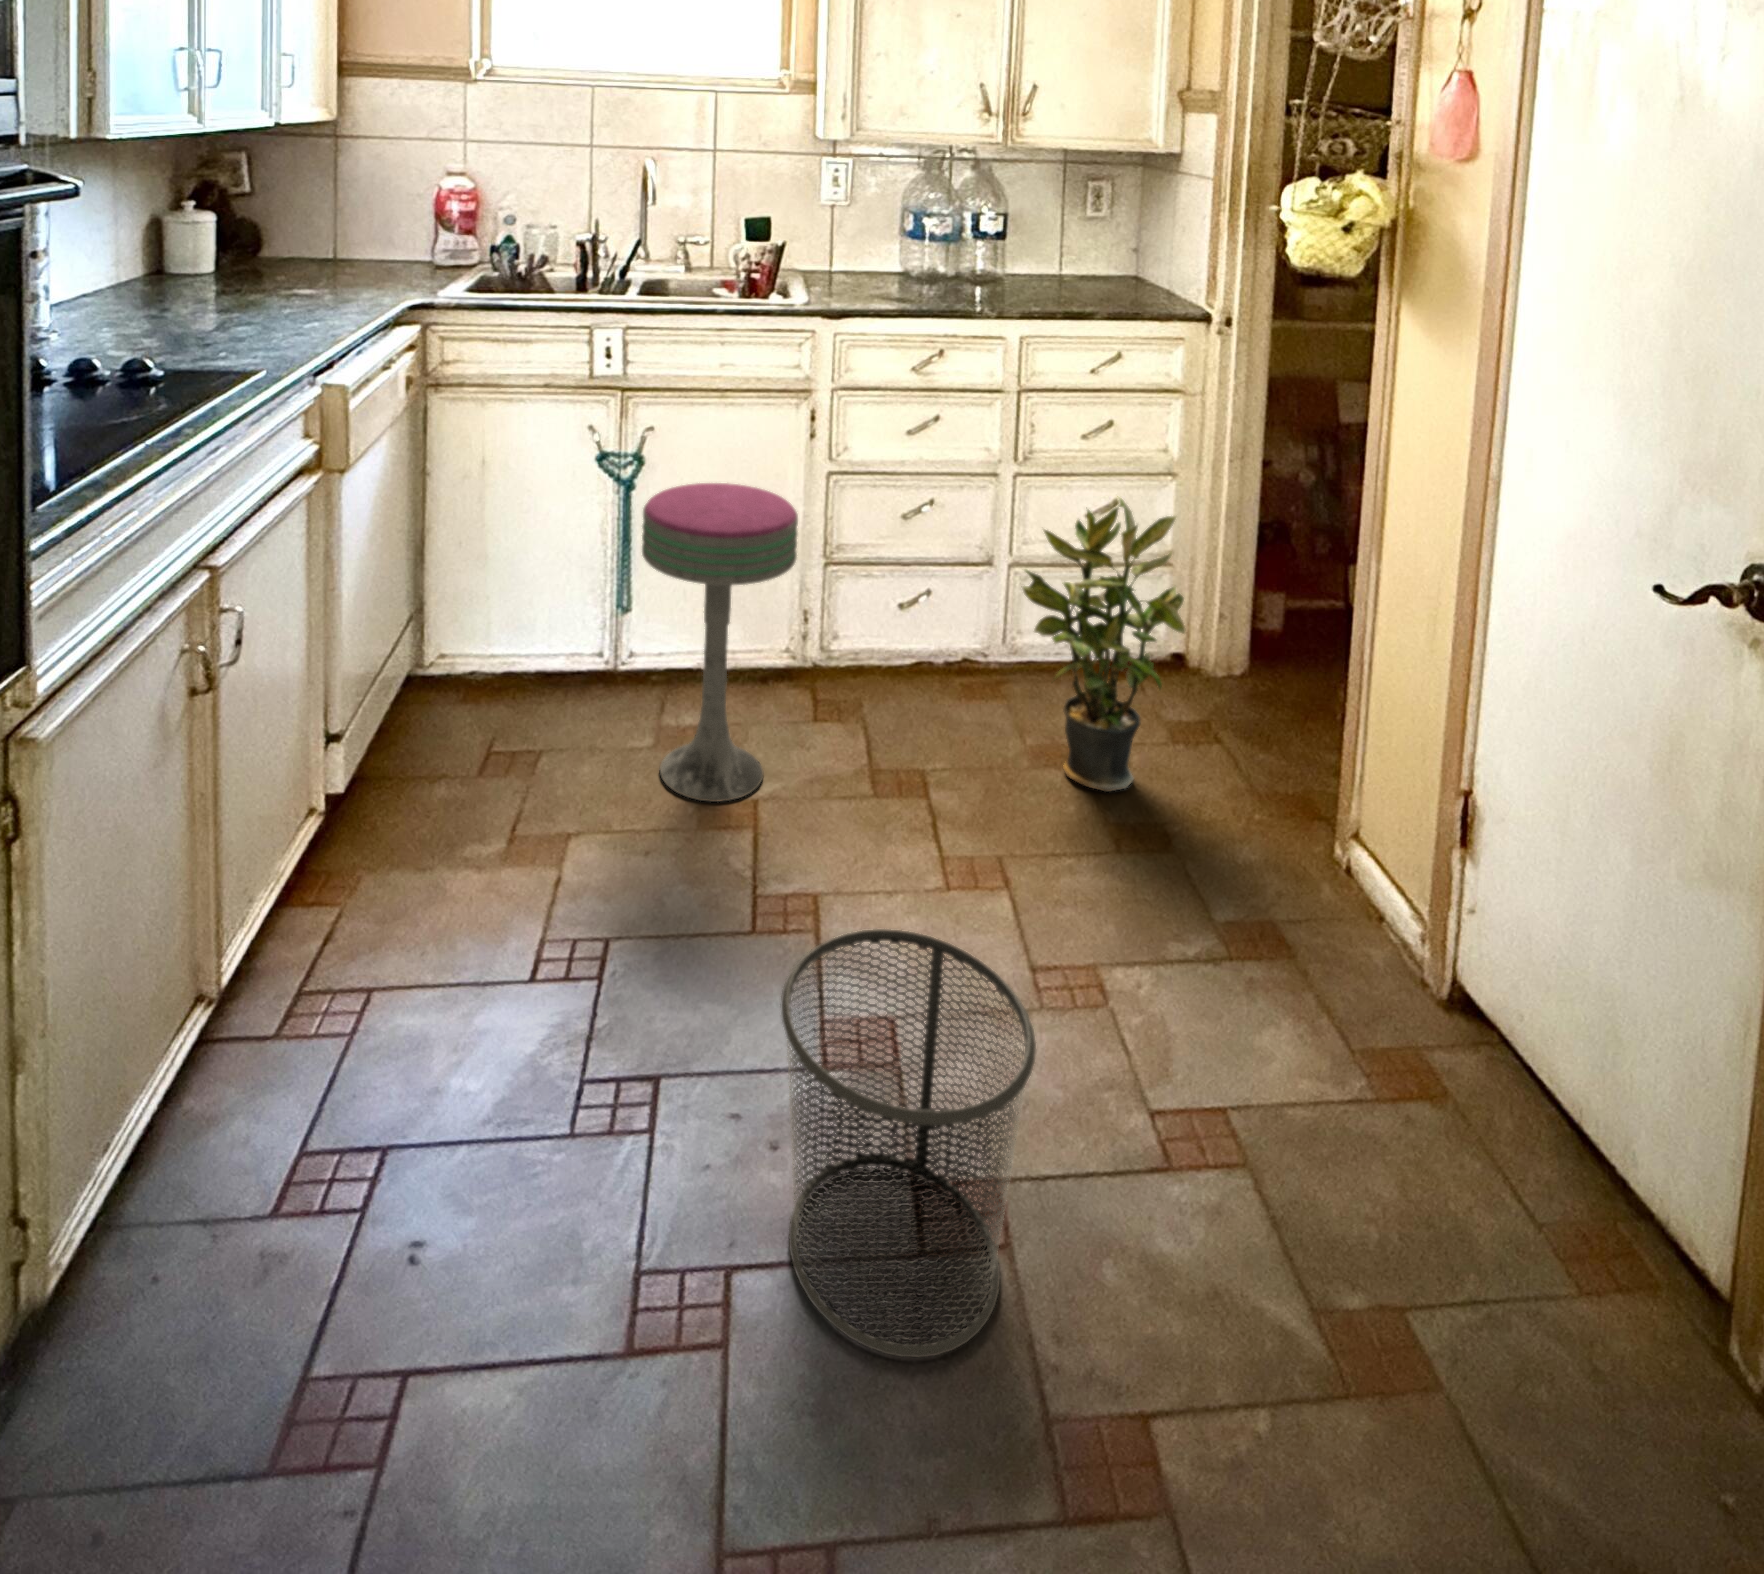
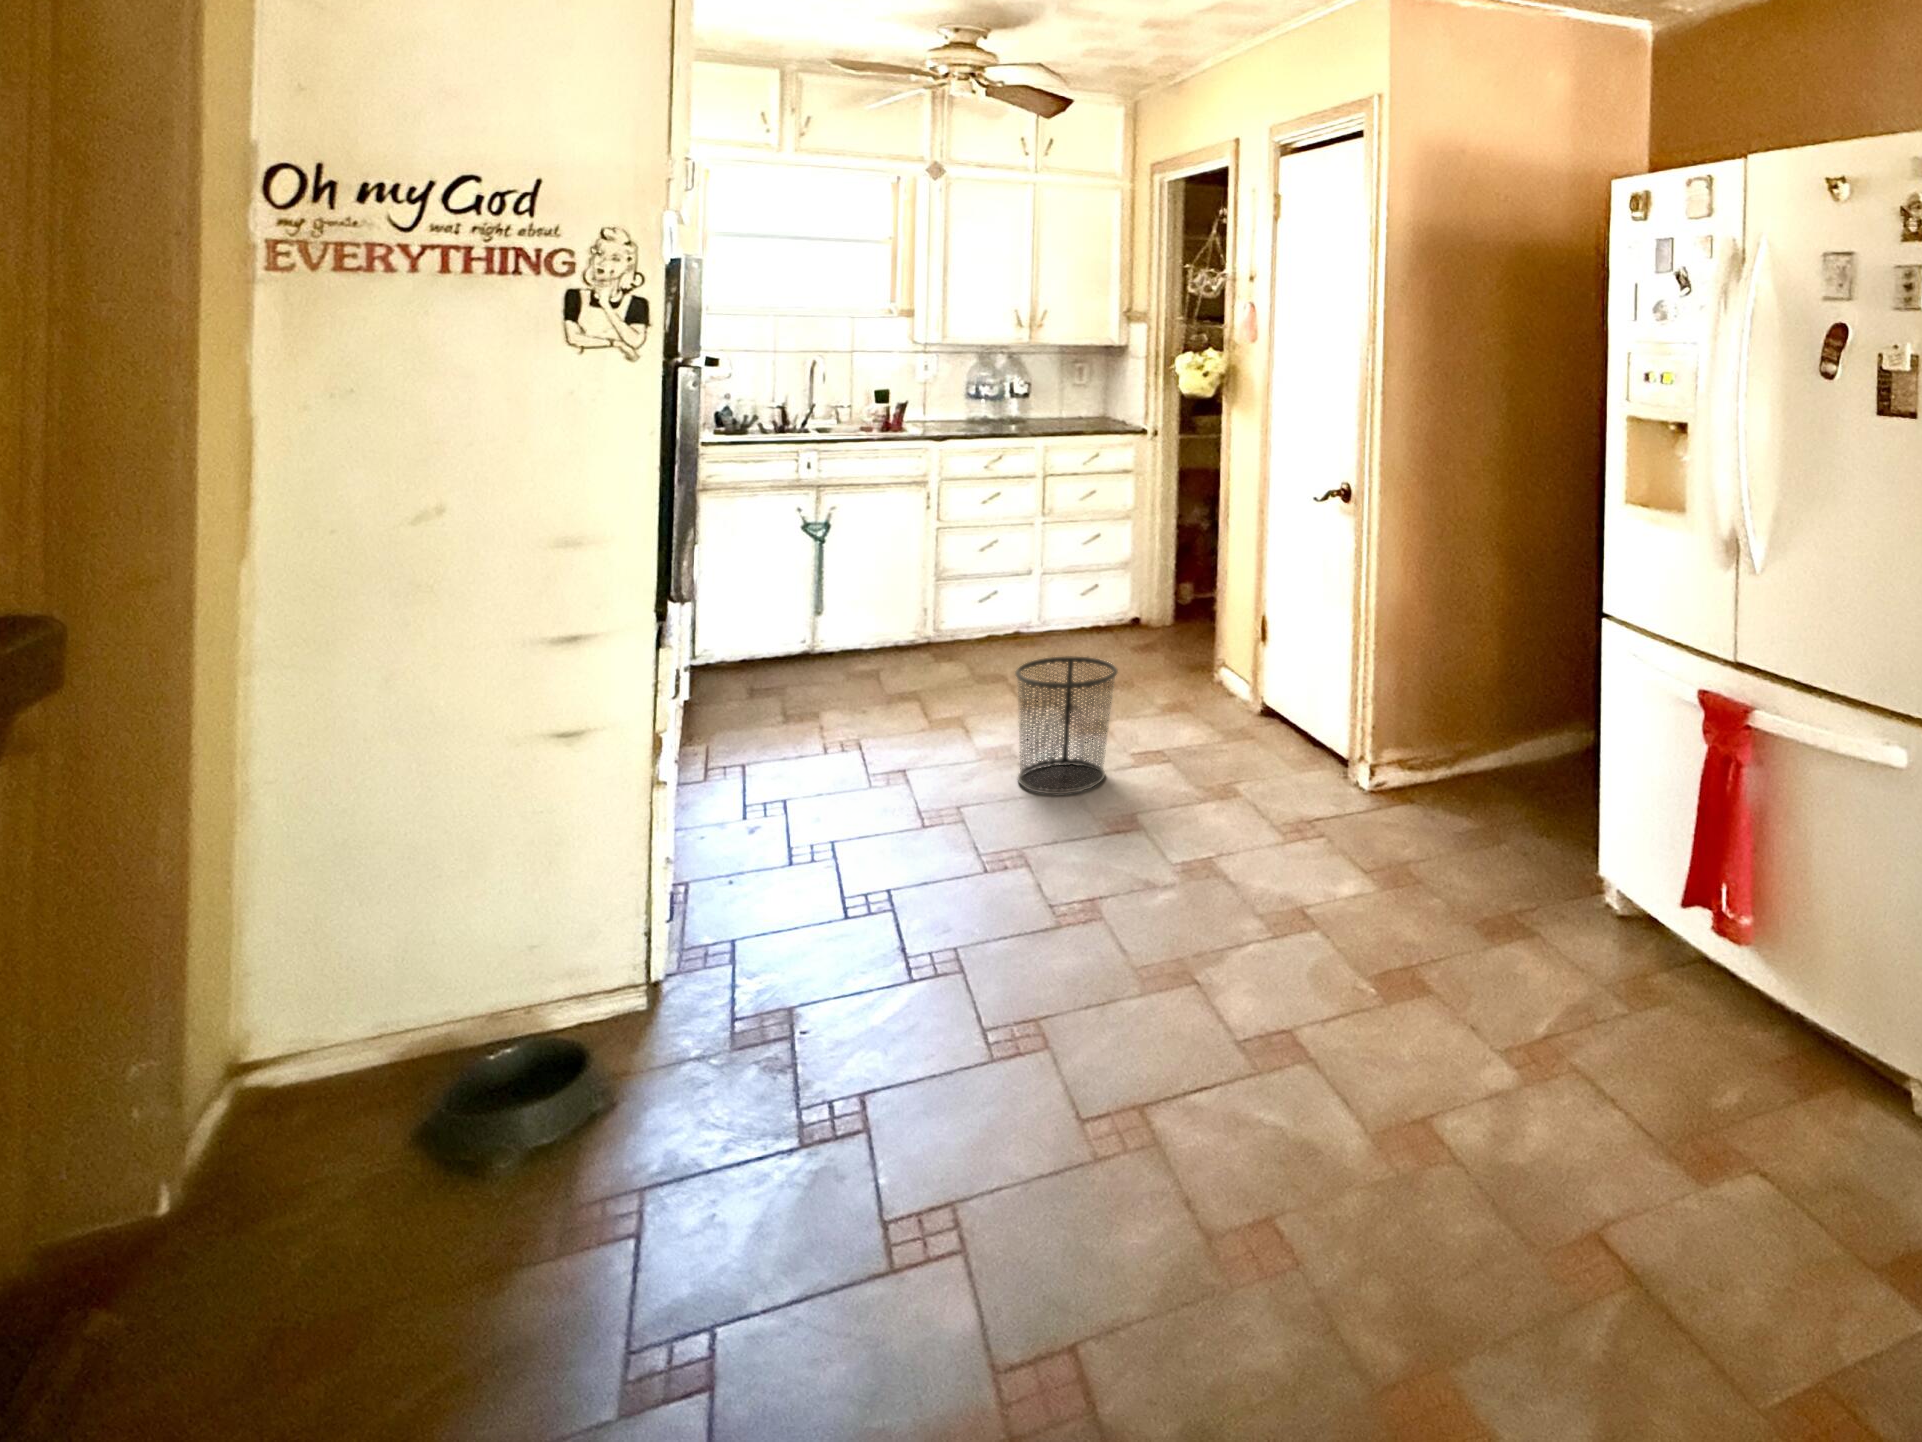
bar stool: present [642,483,798,802] -> none [858,528,951,704]
potted plant: present [1023,499,1185,792] -> none [1064,516,1144,668]

